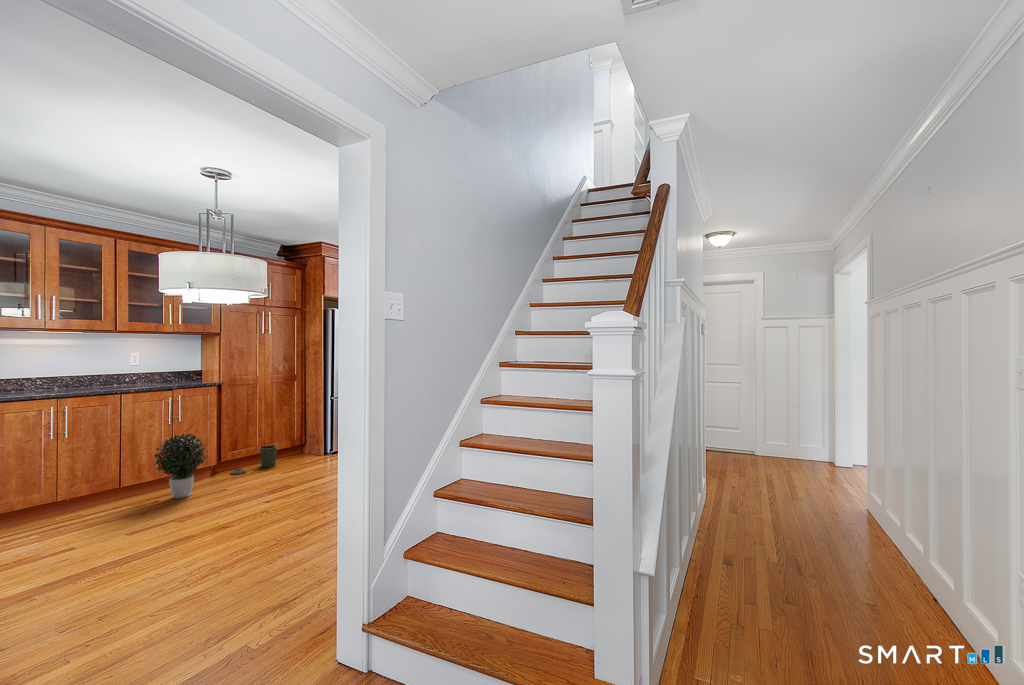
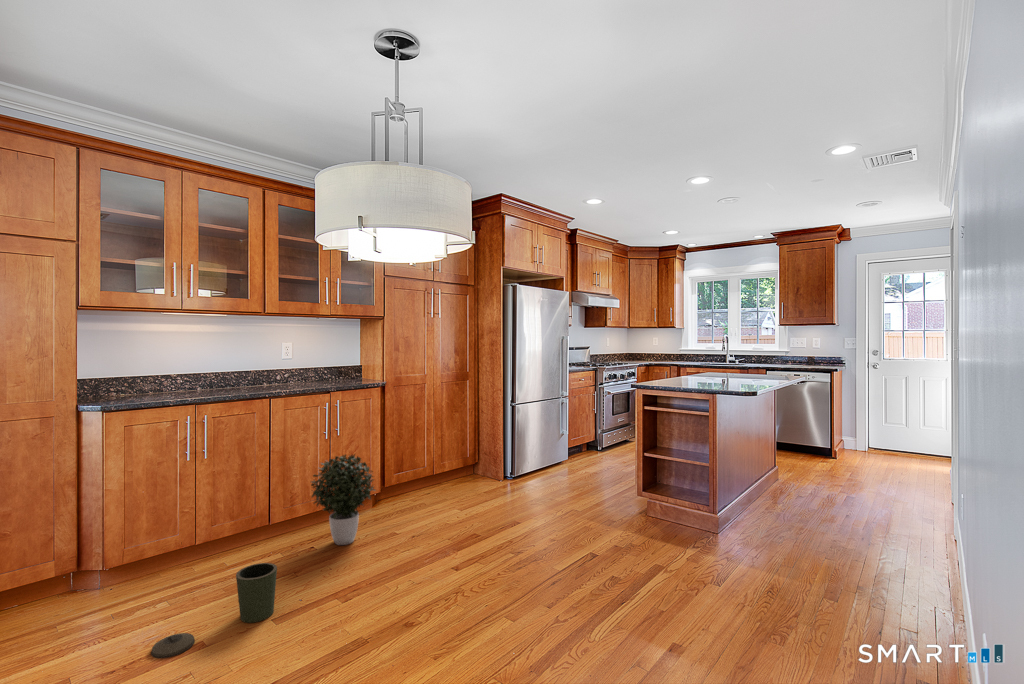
trash can: present [230,446,277,475] -> present [151,563,277,658]

